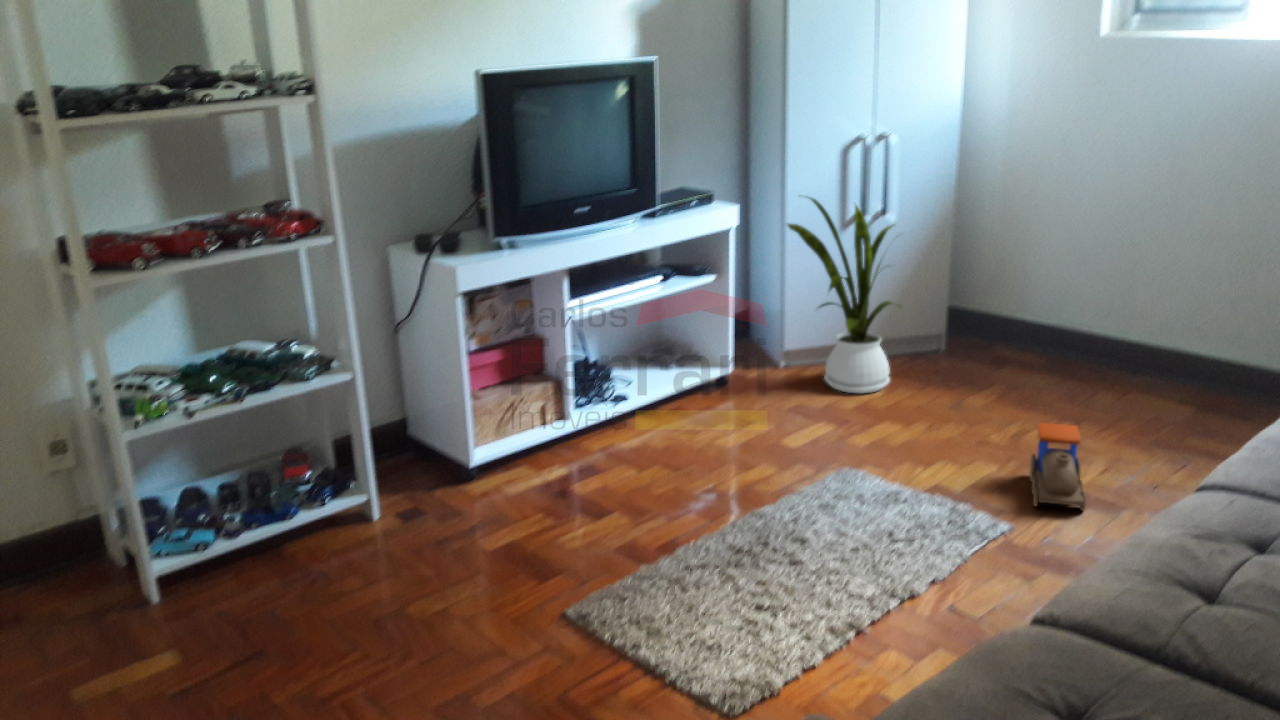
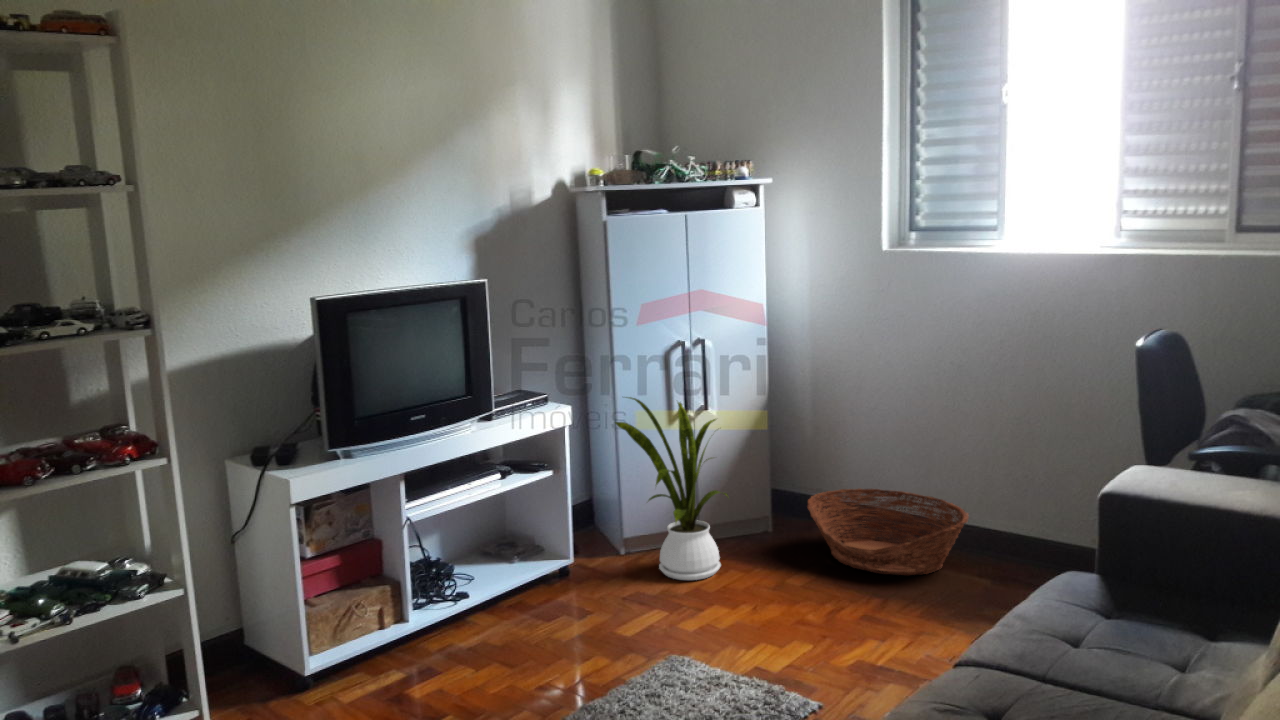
basket: none [987,306,1172,400] -> present [808,489,968,575]
toy train: present [1030,423,1086,511] -> none [840,602,886,683]

